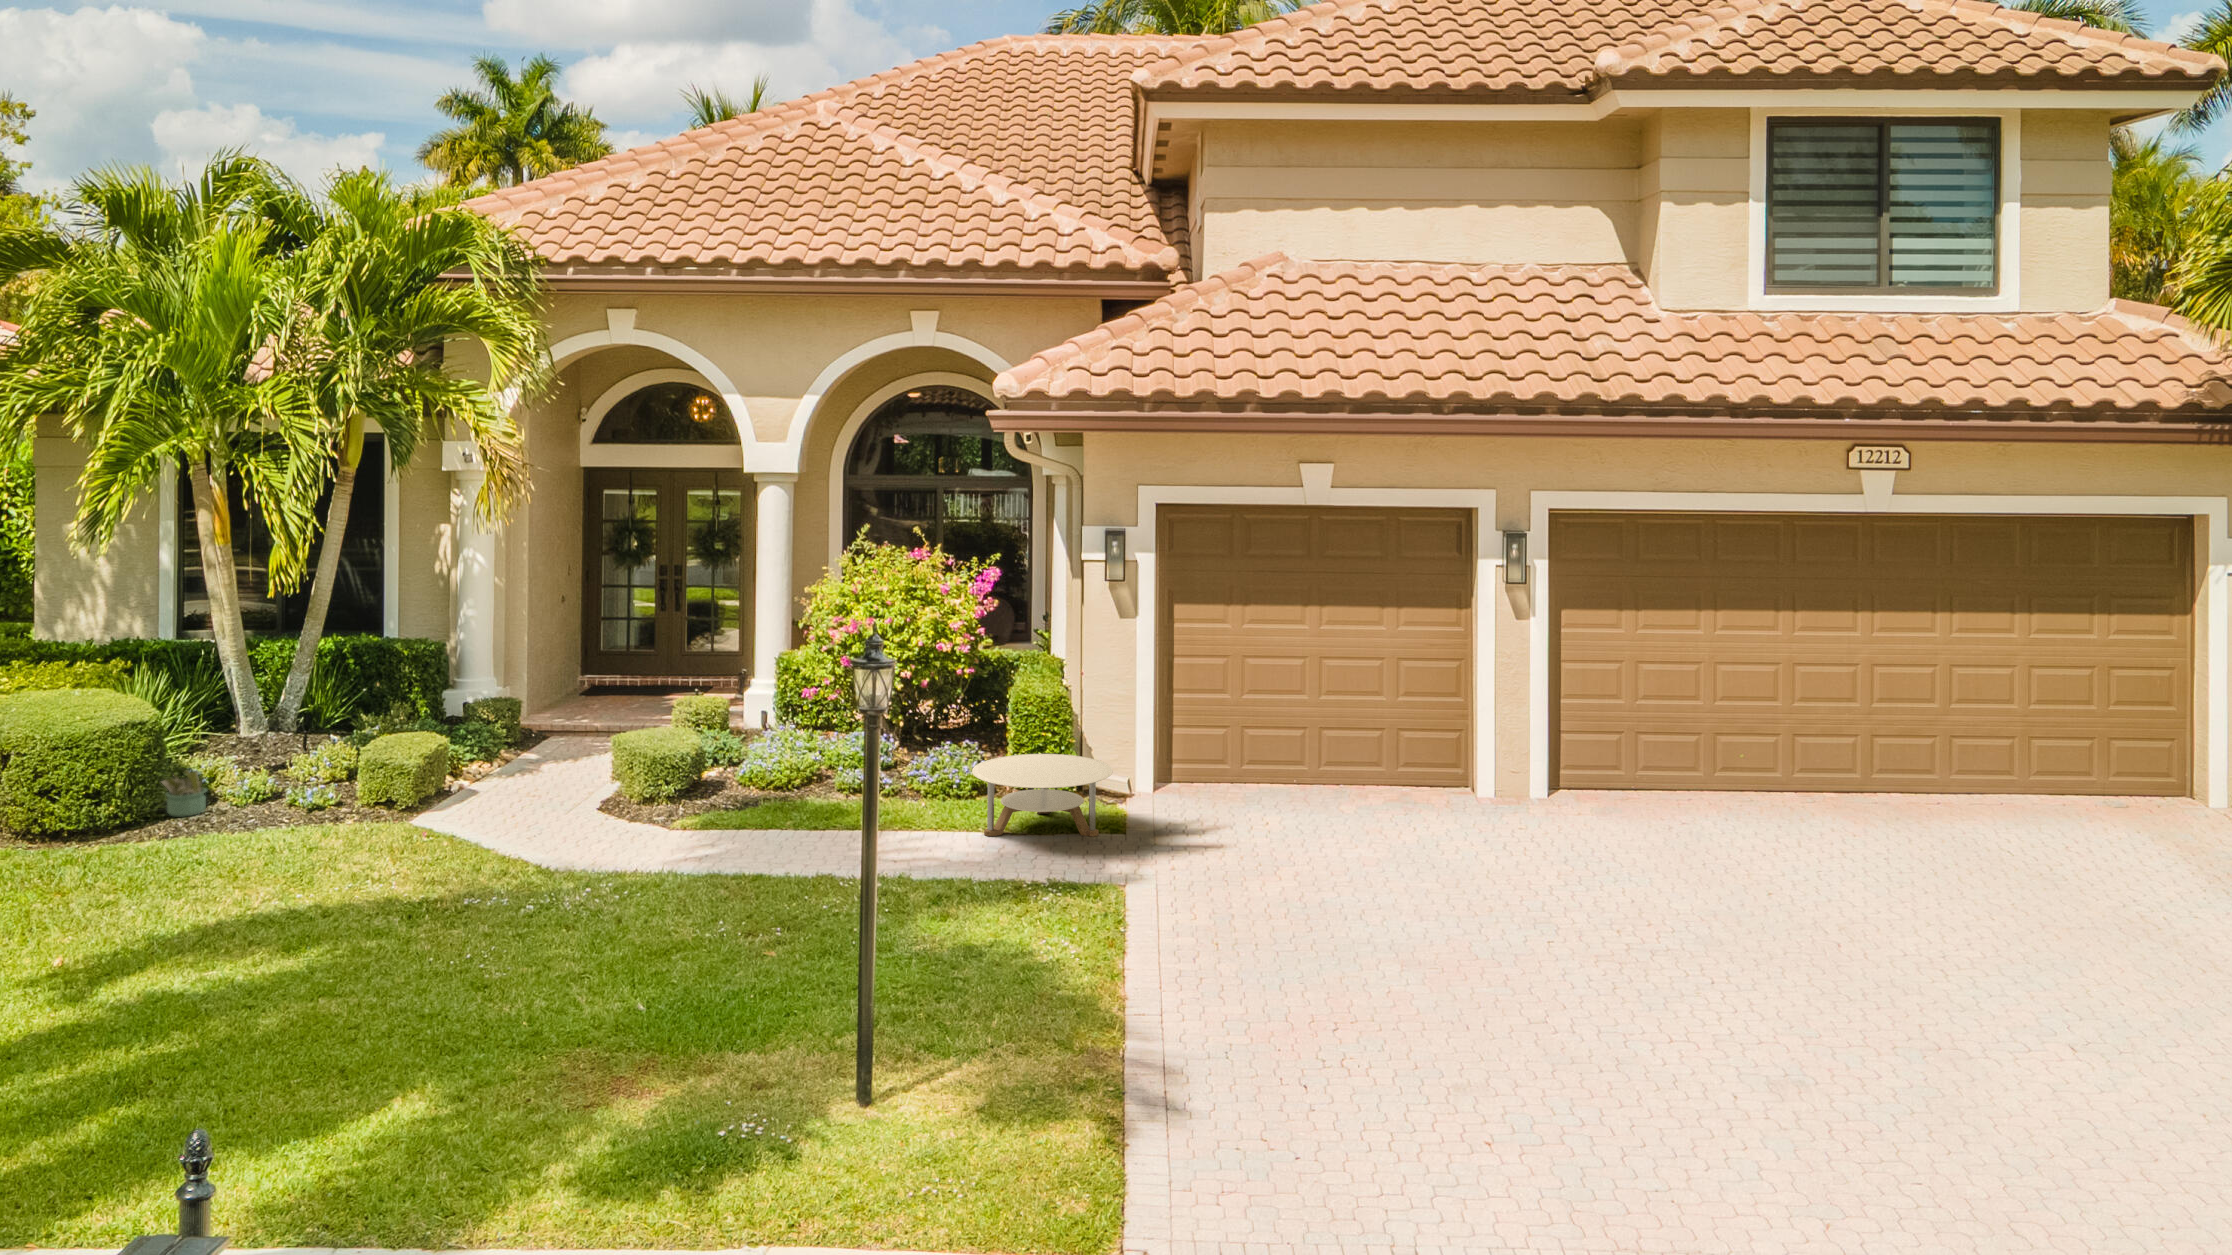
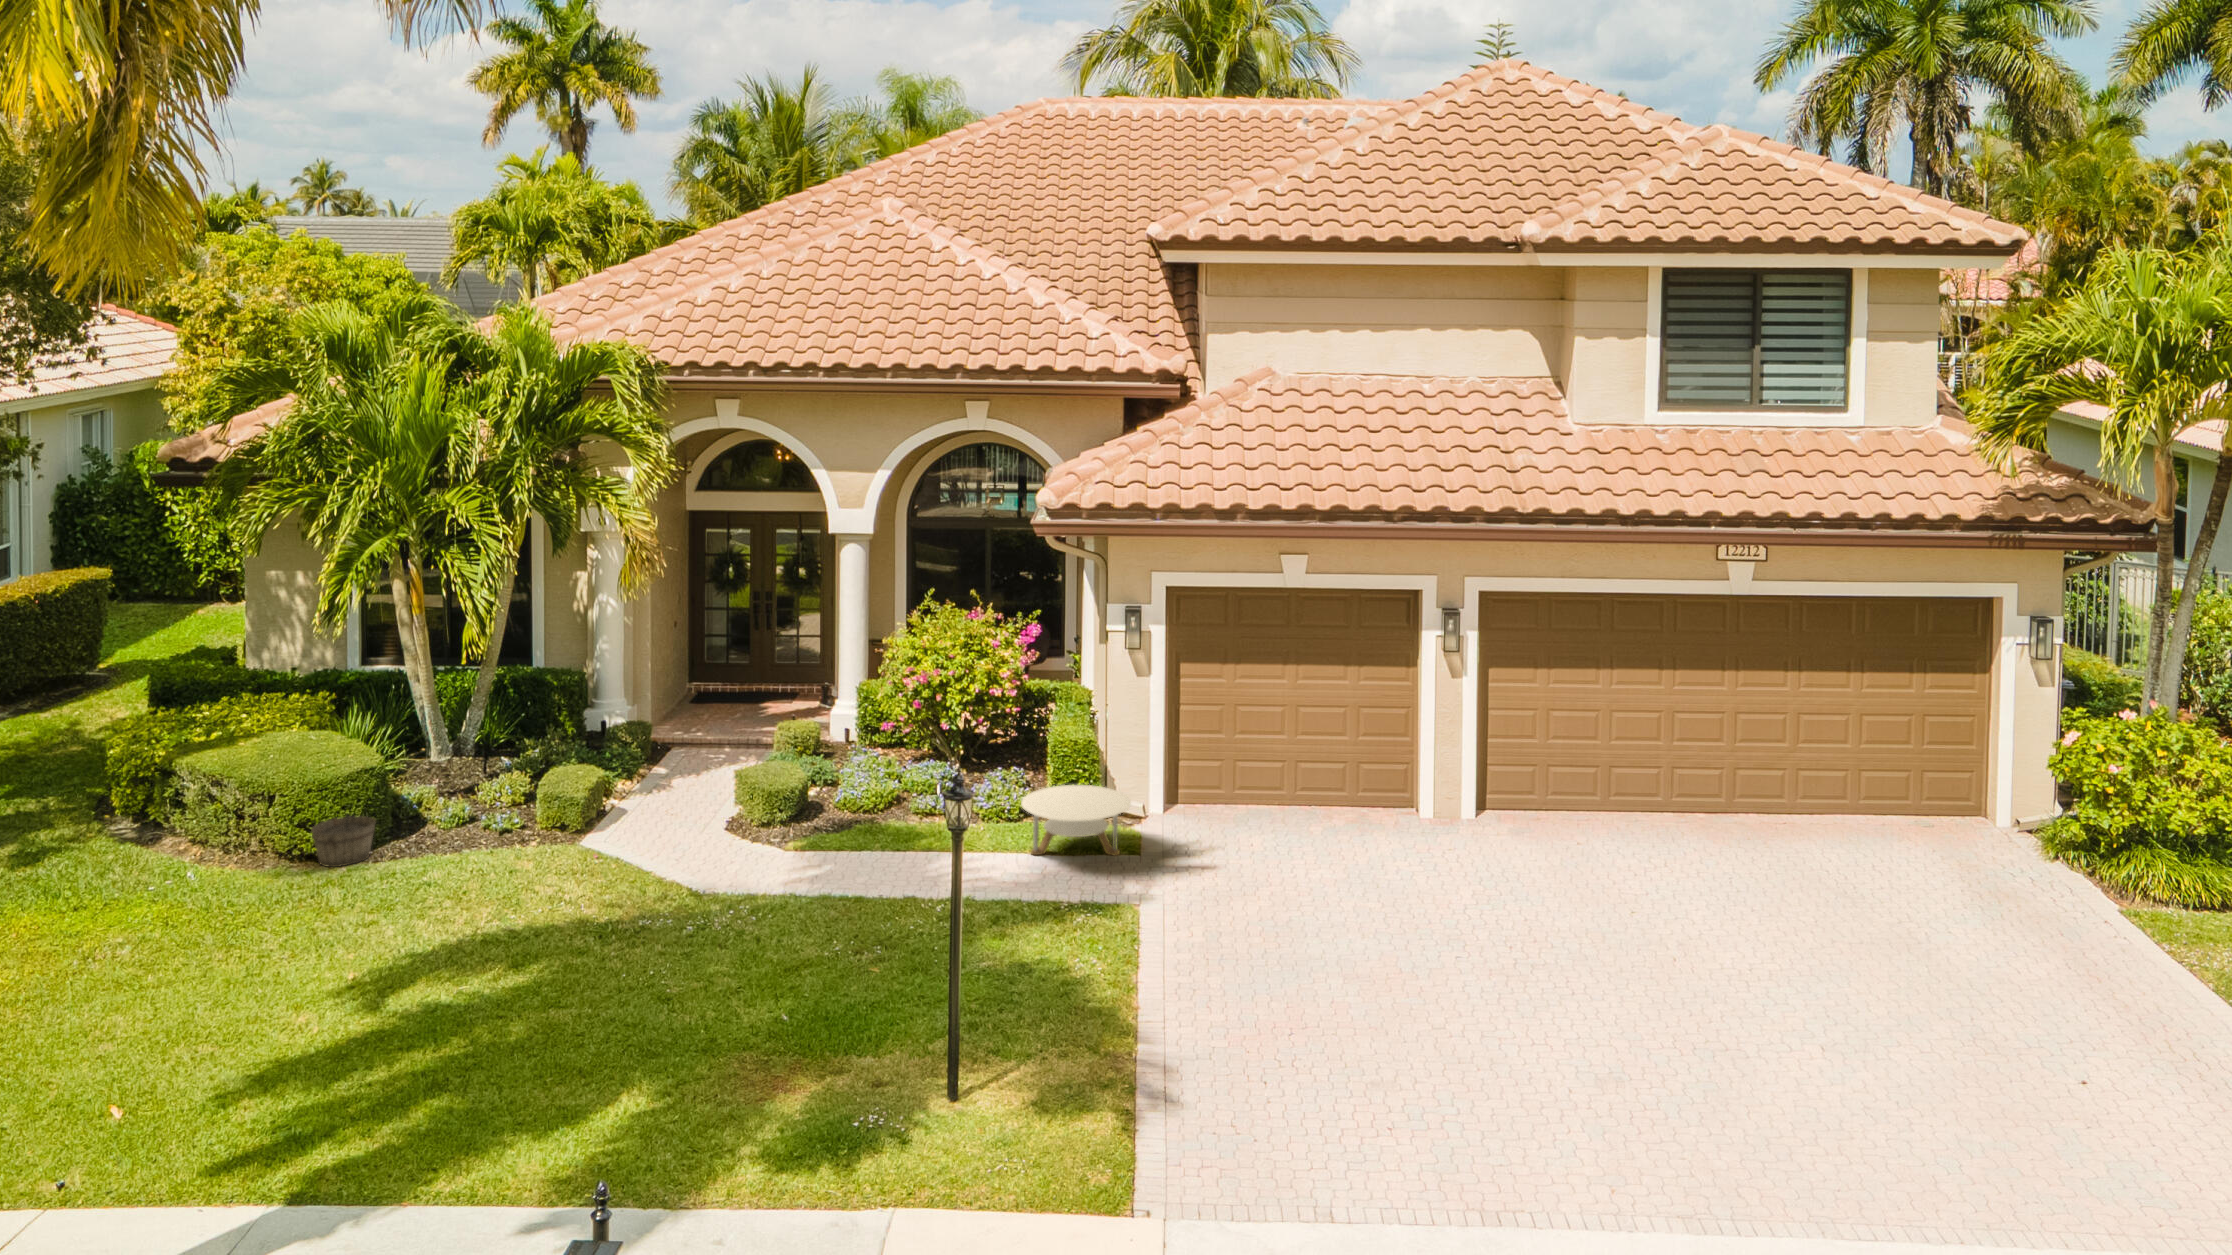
decorative plant: present [162,771,207,817] -> none [384,799,421,837]
wooden bucket: none [56,776,143,847] -> present [311,815,375,867]

